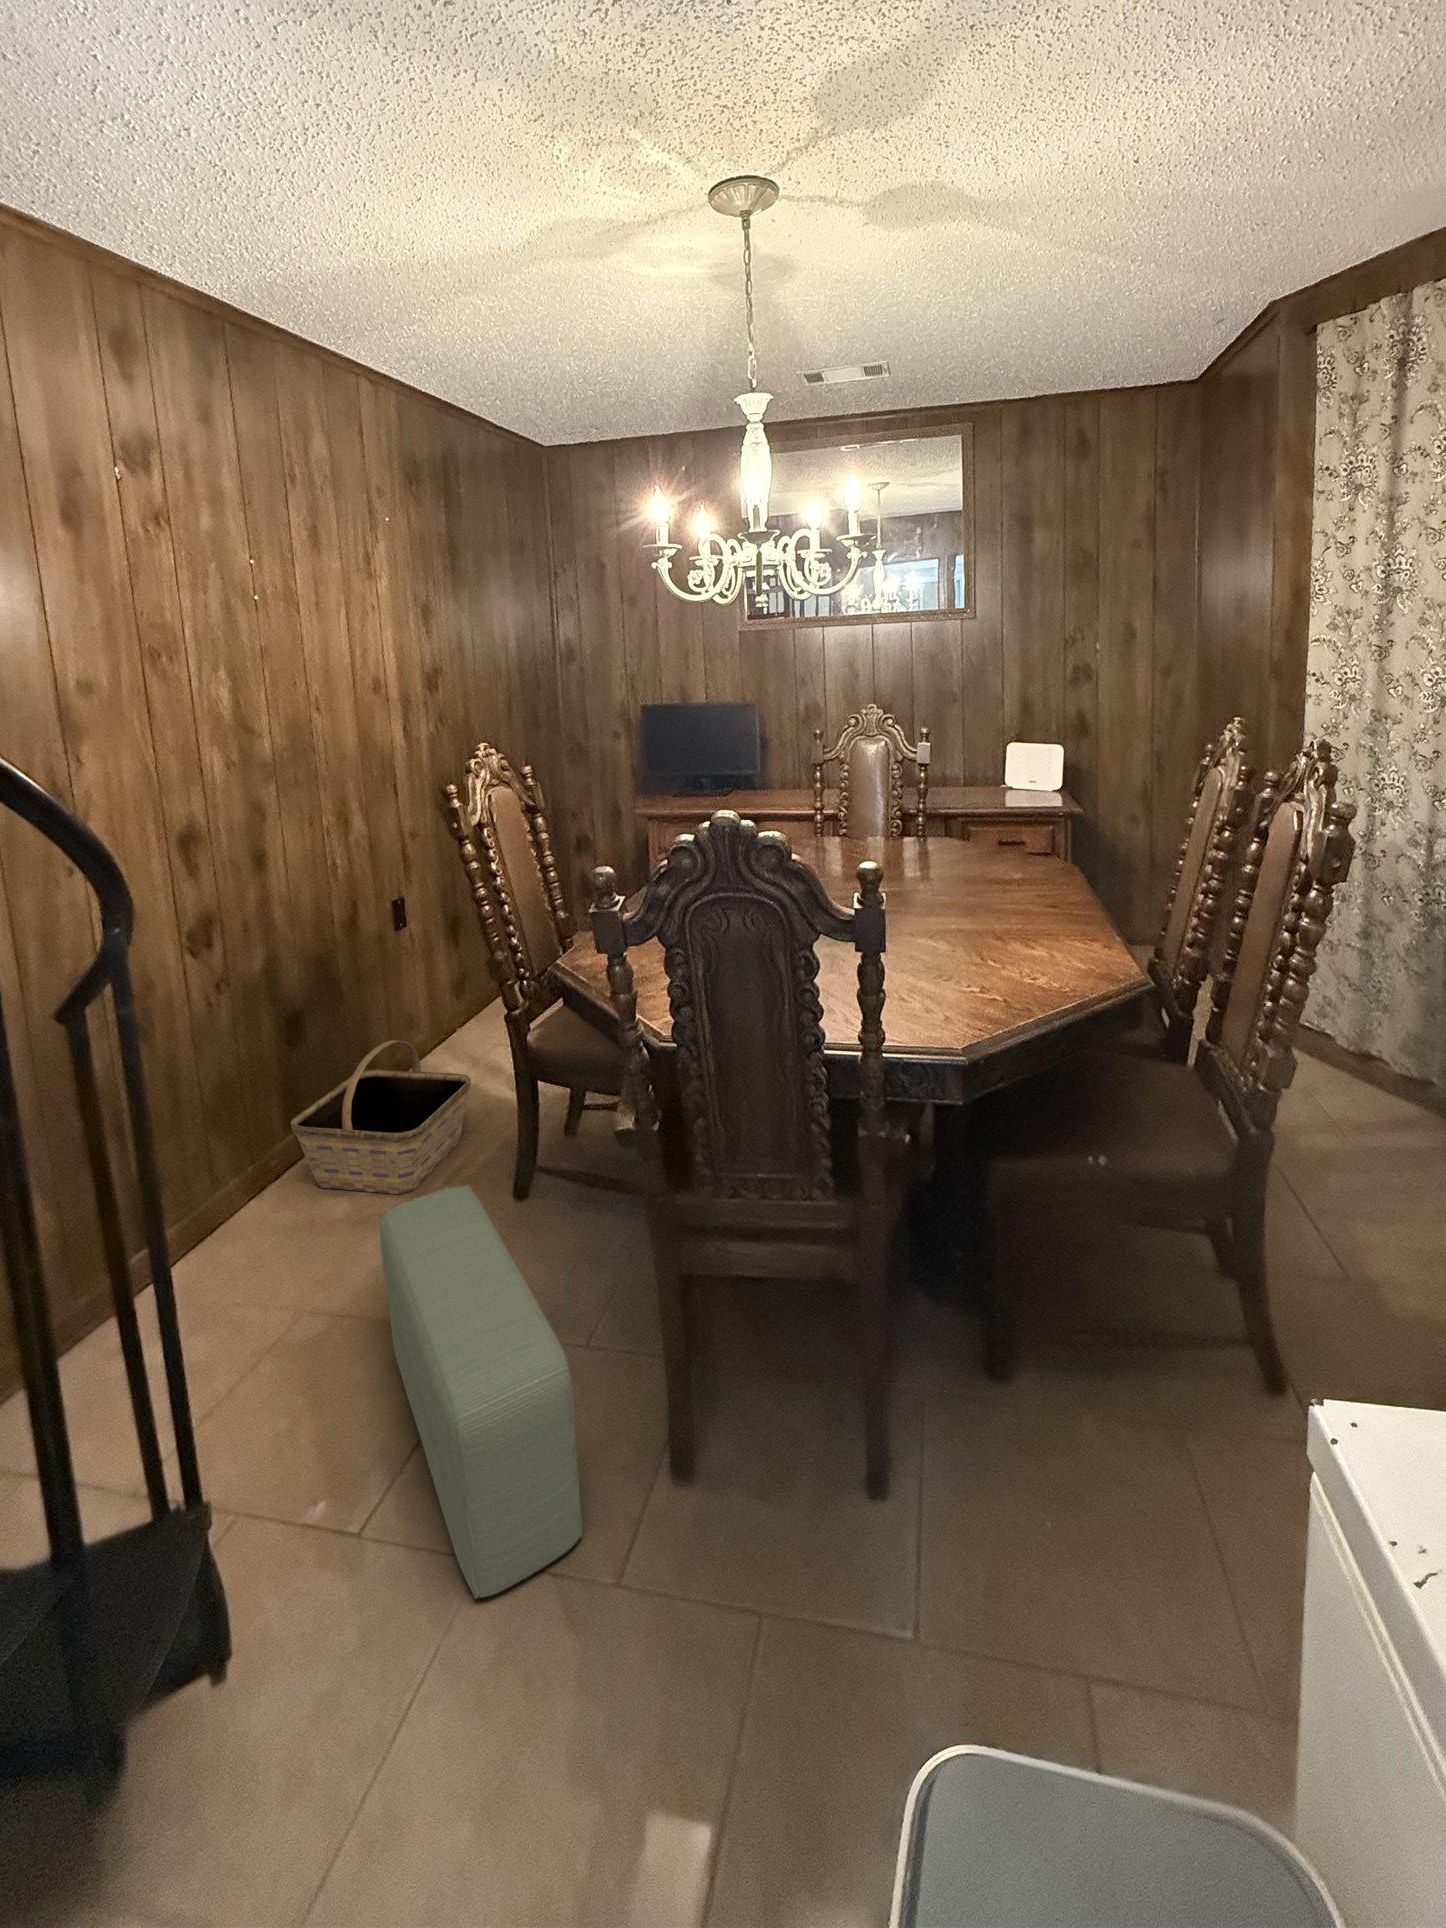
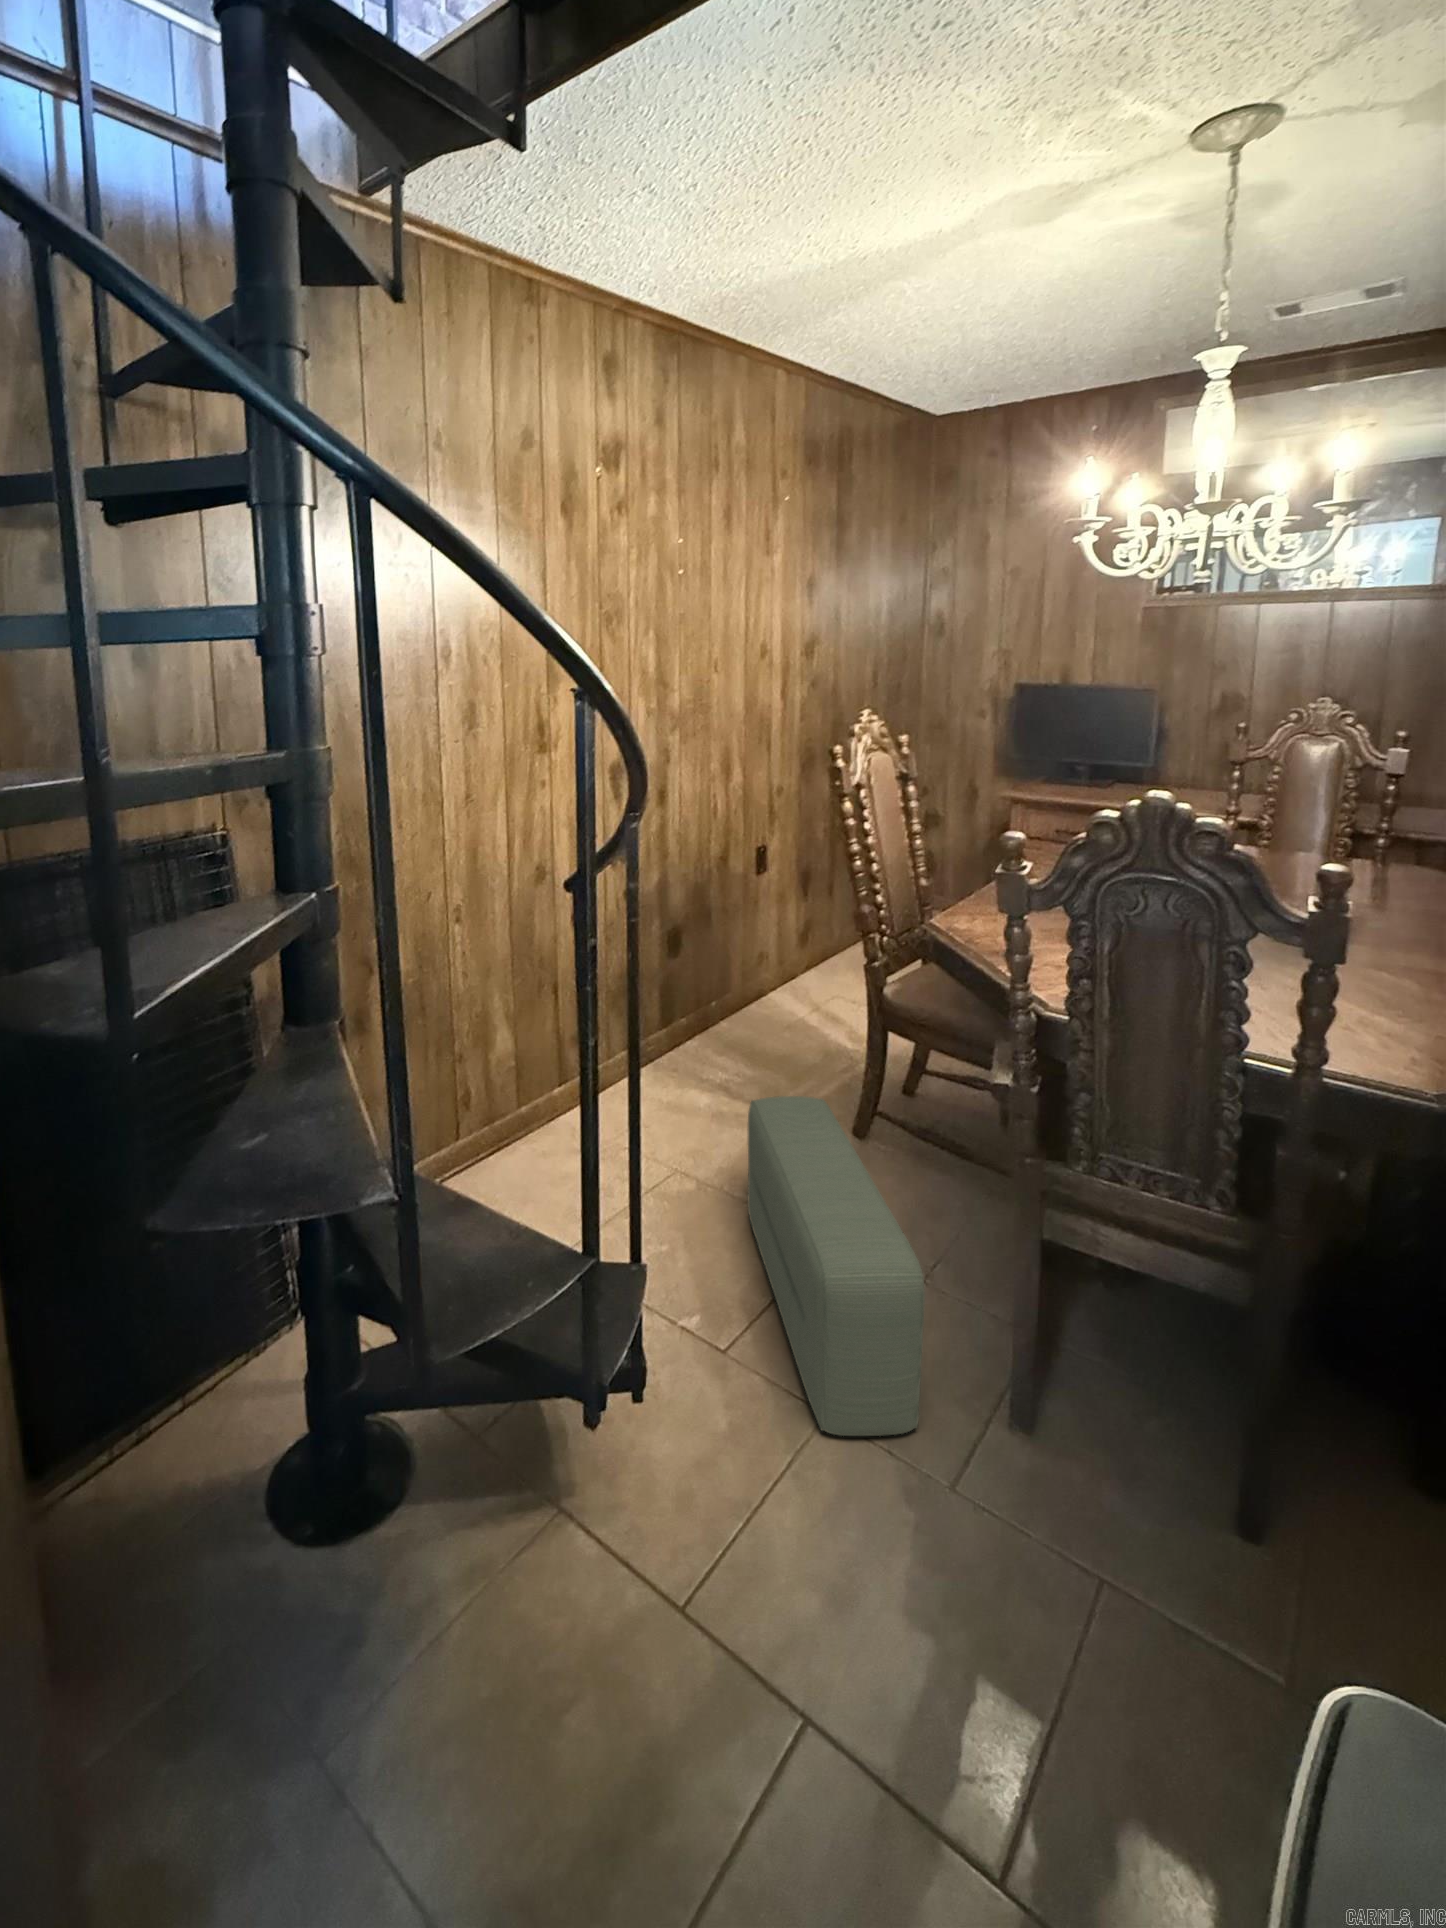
basket: present [291,1040,471,1194] -> none [666,964,814,1096]

